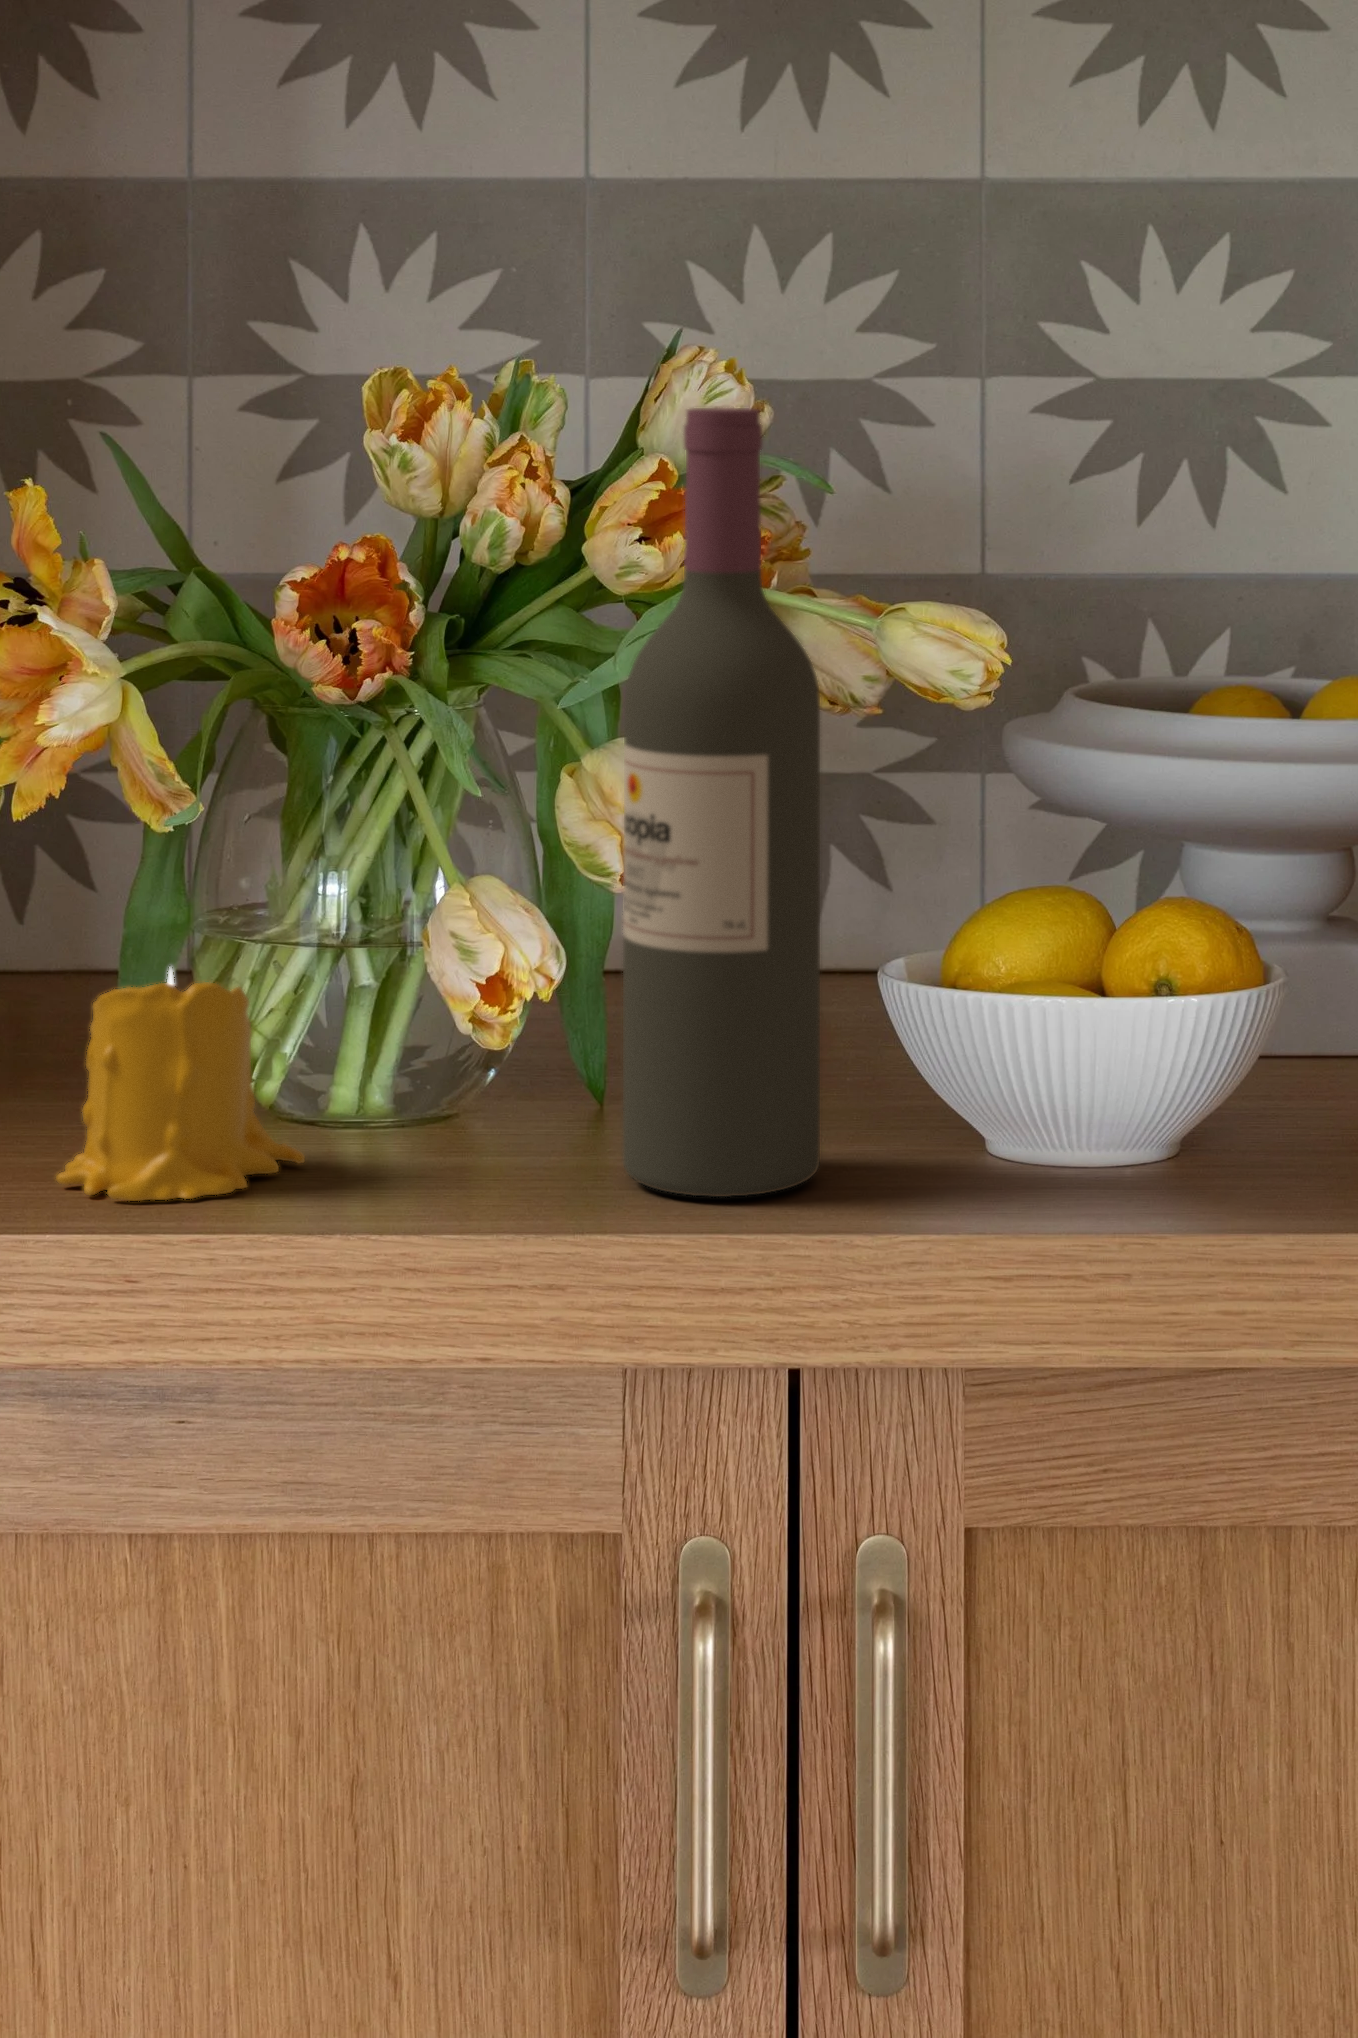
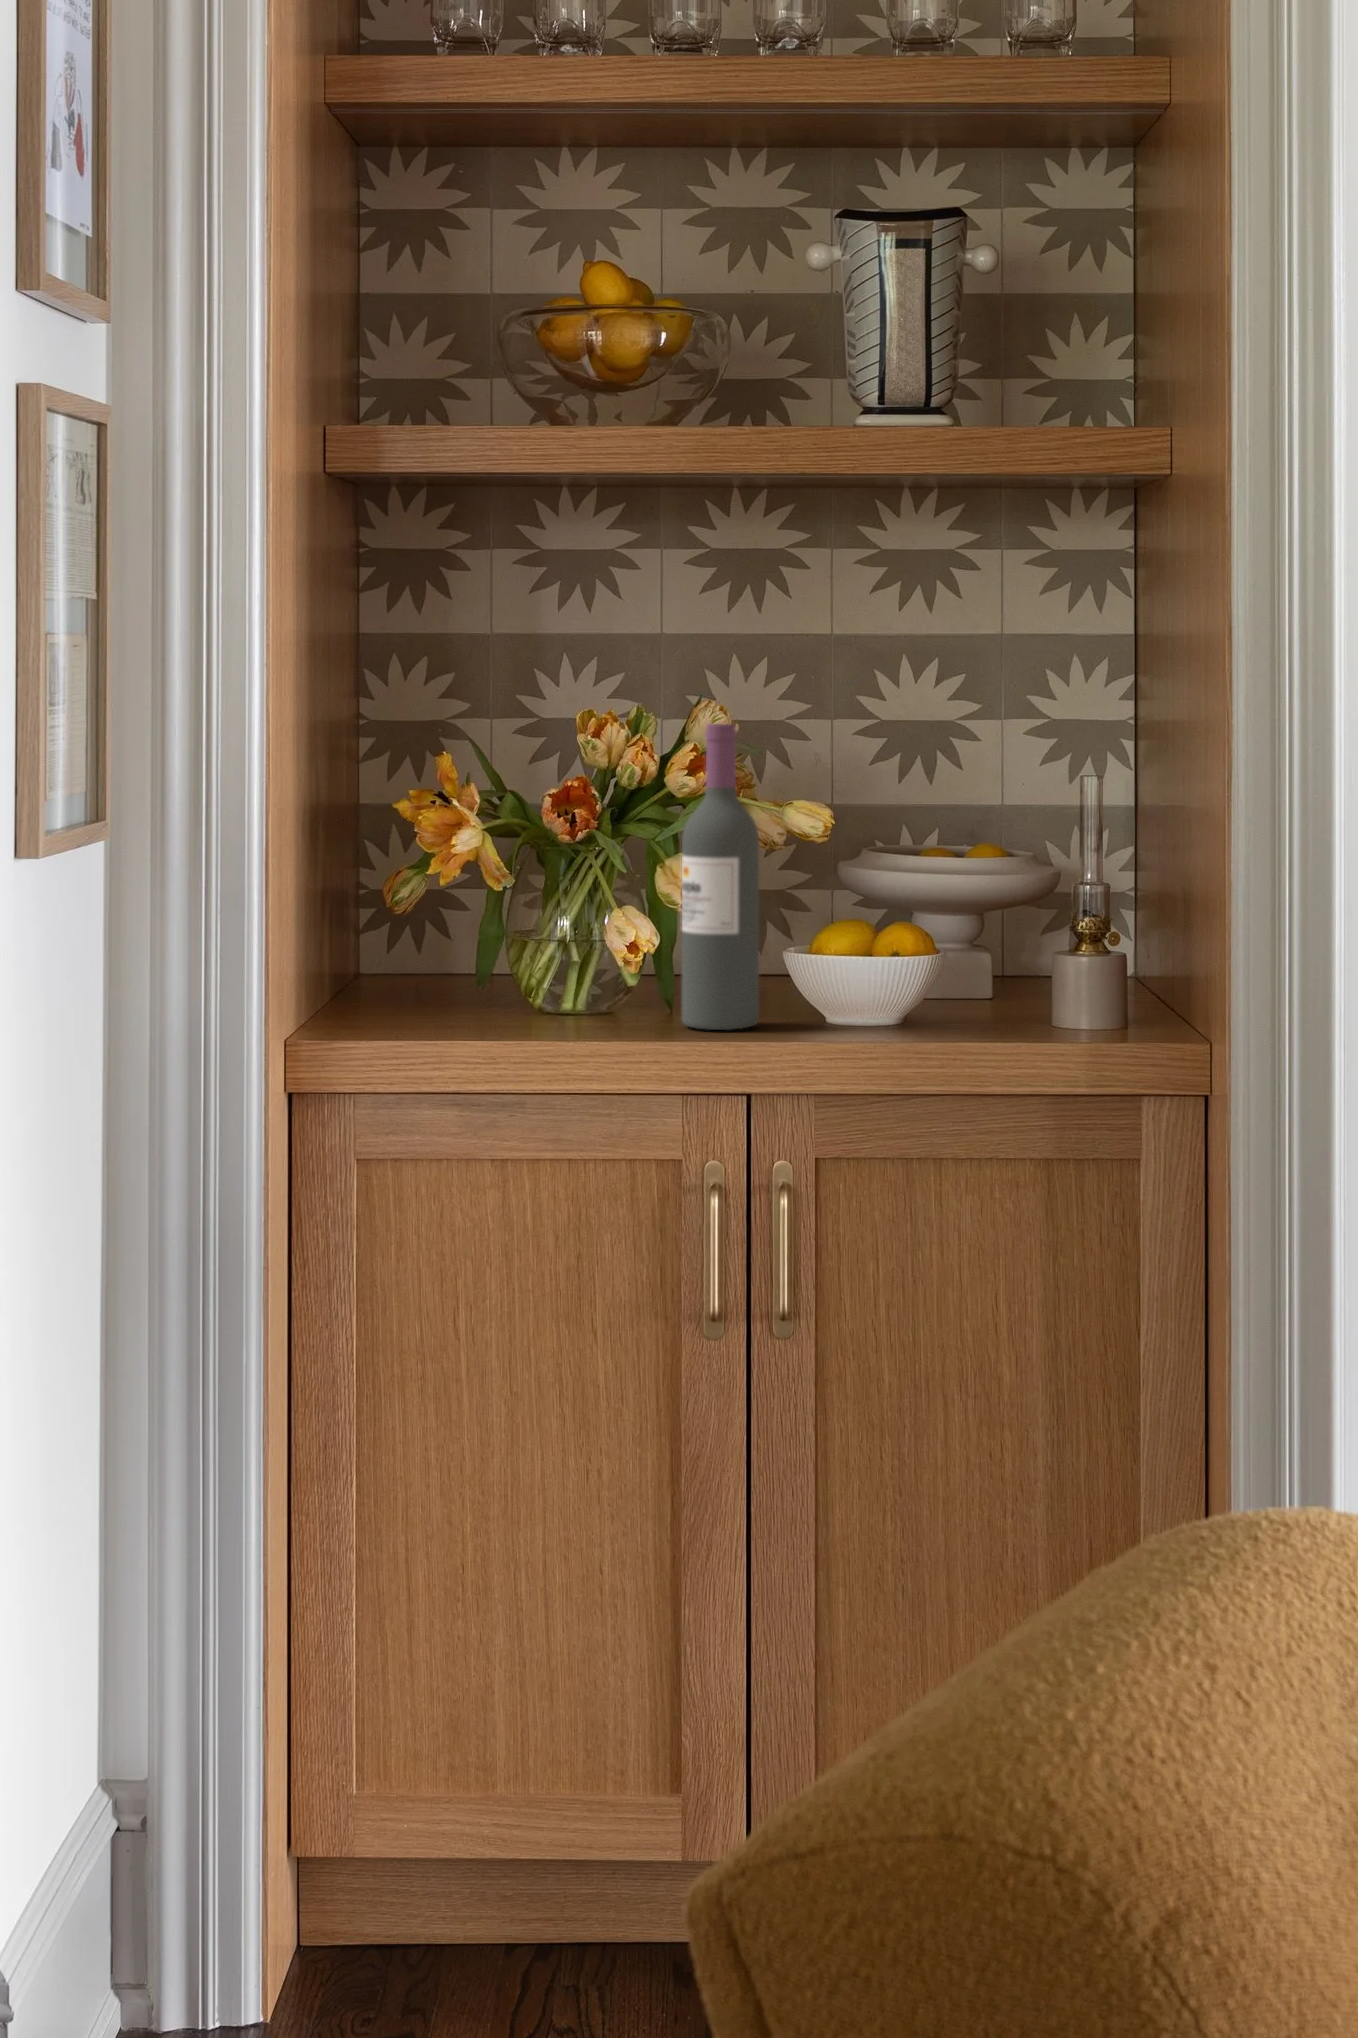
candle: present [57,967,305,1201] -> none [459,942,556,1031]

